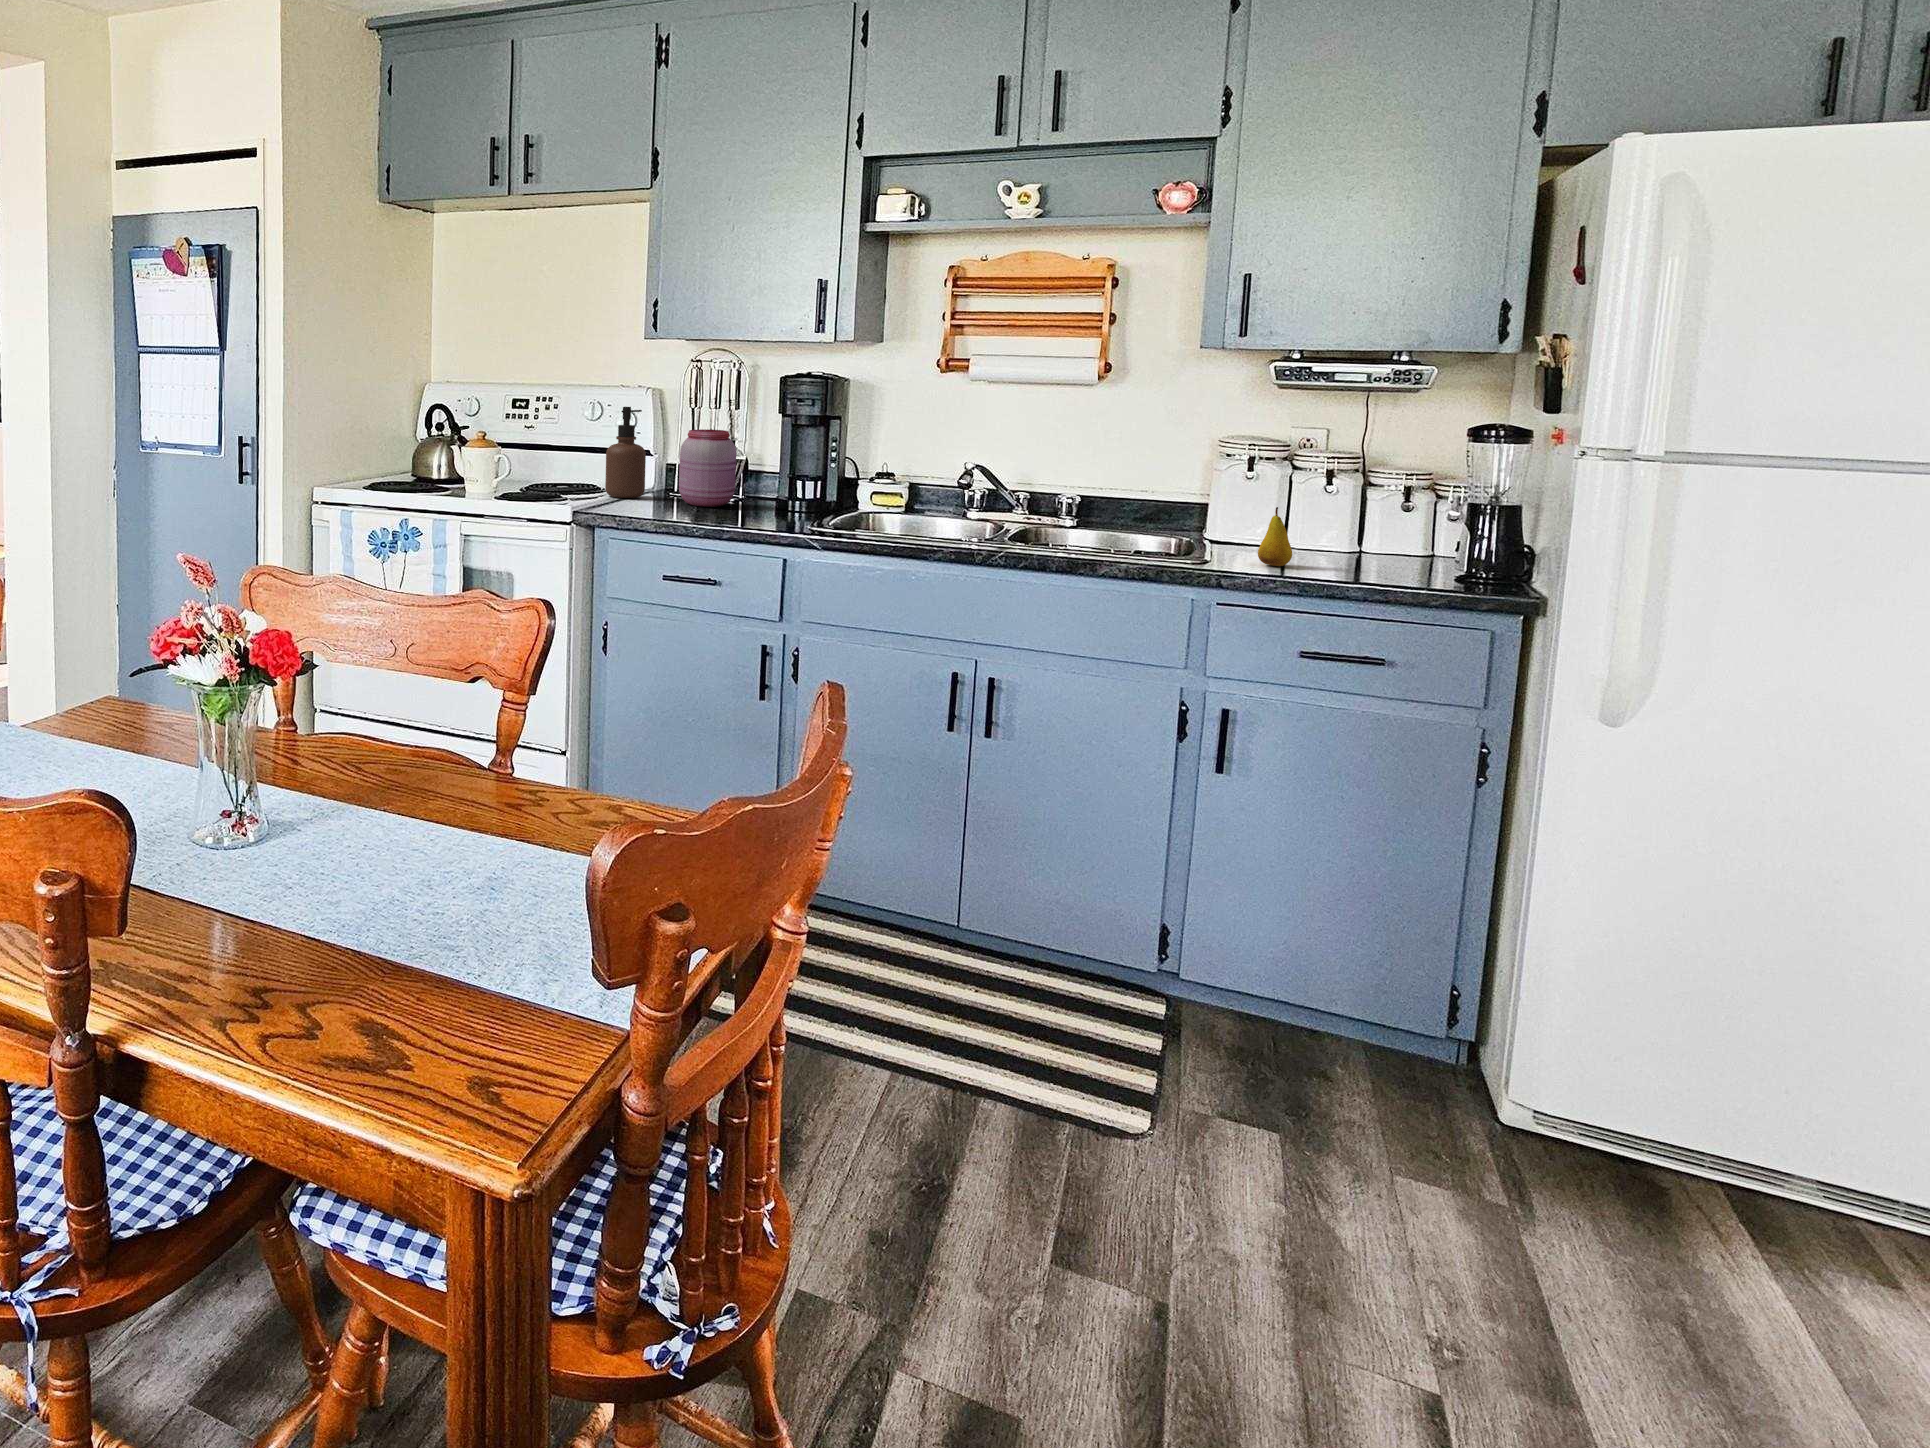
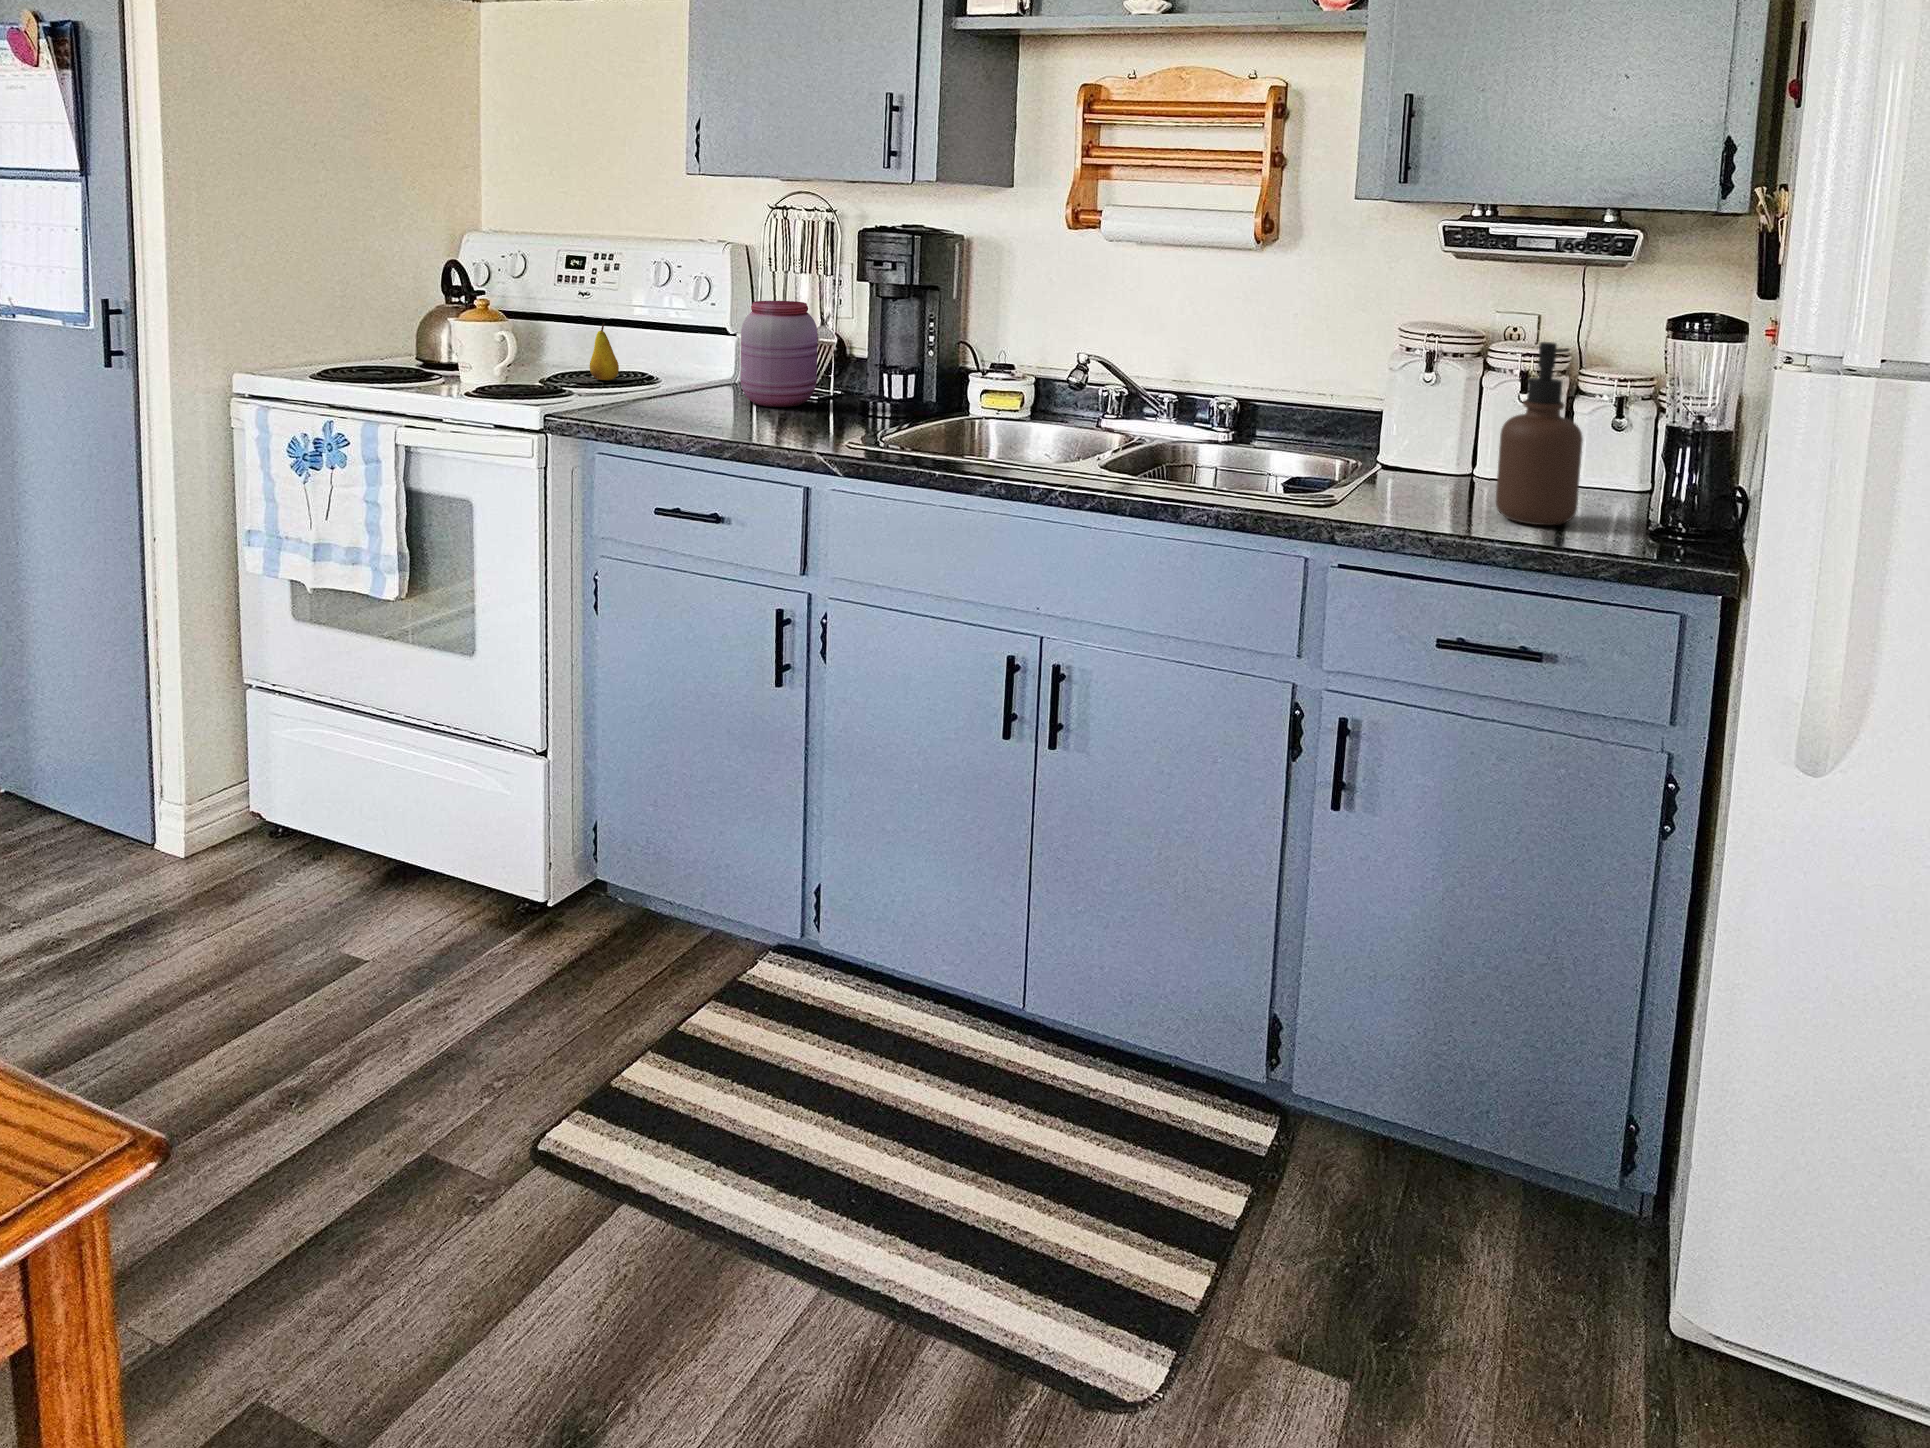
soap dispenser: present [605,407,646,498] -> present [1496,342,1583,525]
fruit: present [1258,507,1292,566] -> present [590,323,619,380]

